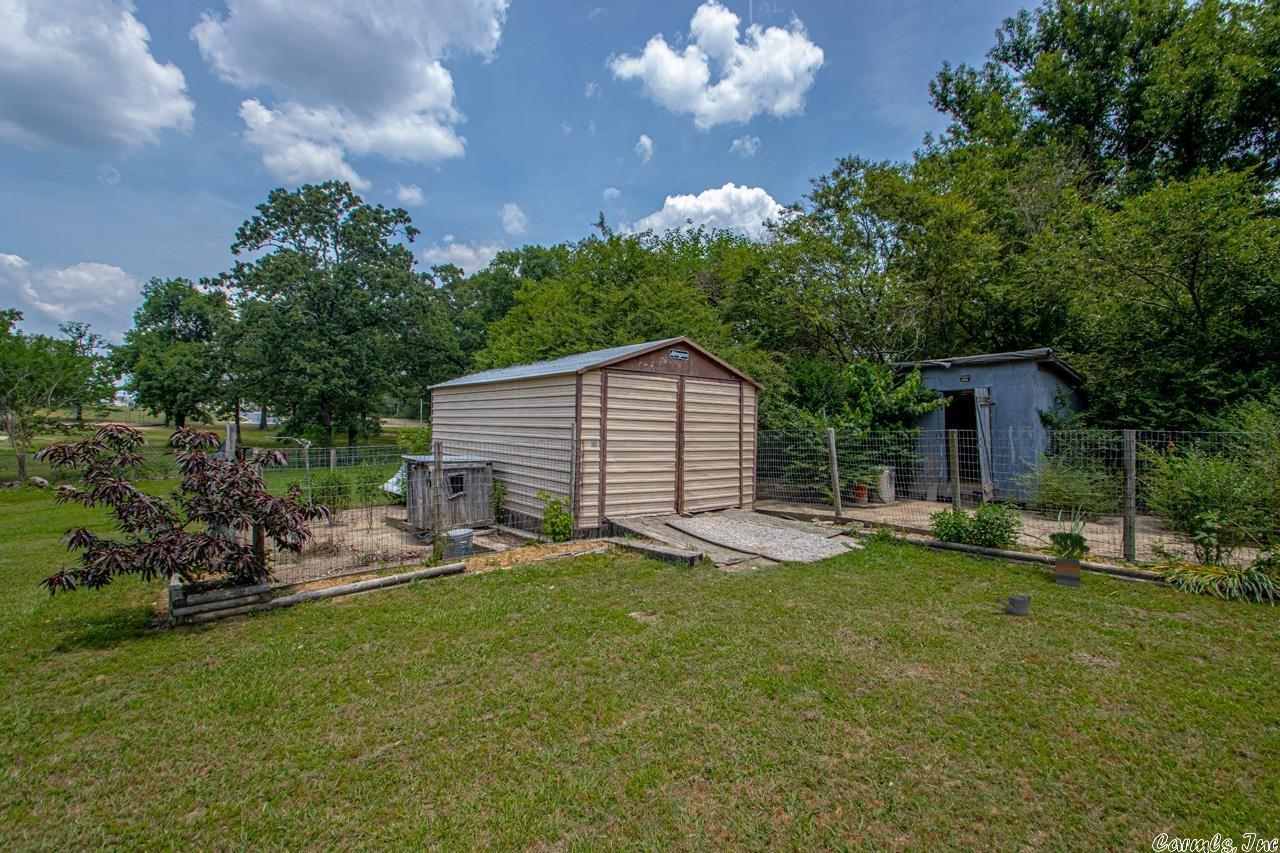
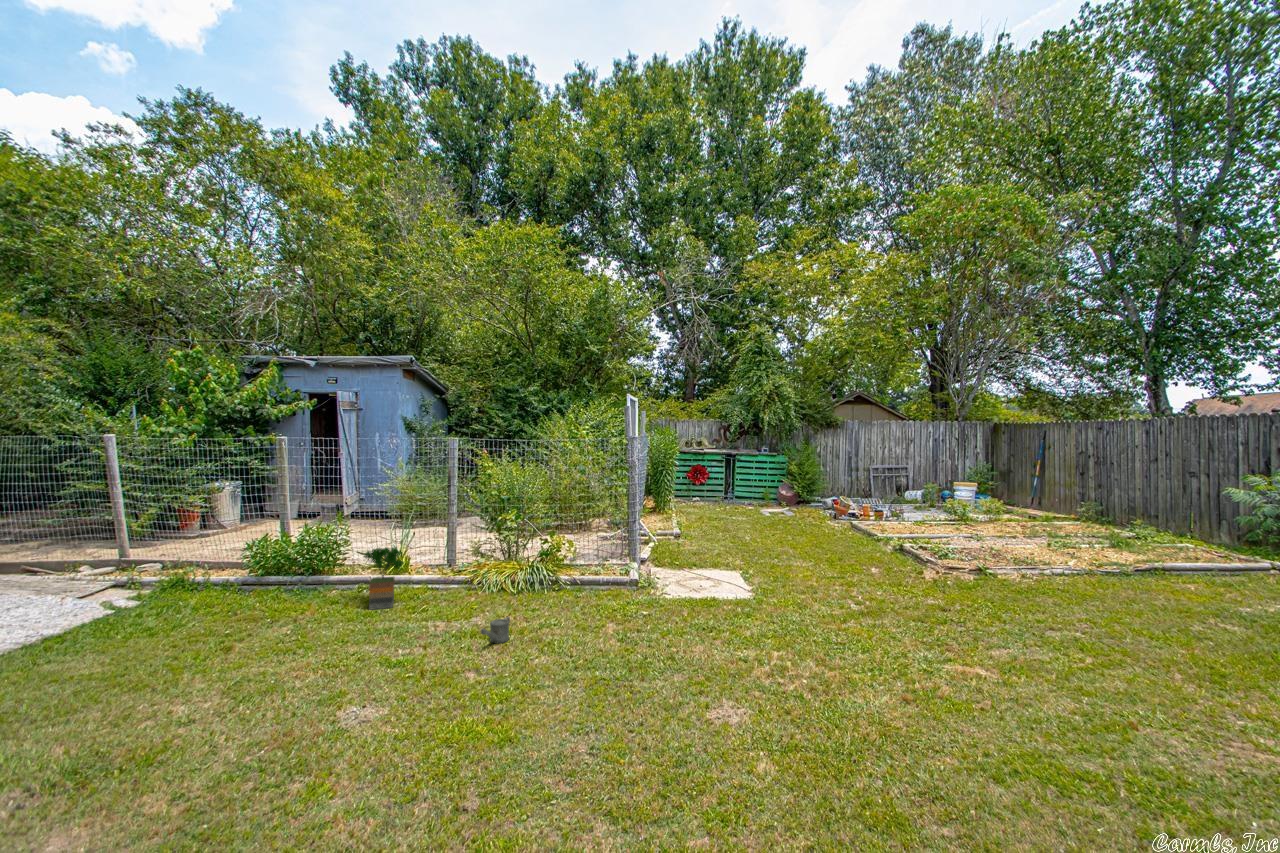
watering can: present [996,595,1031,616] -> present [480,617,510,643]

